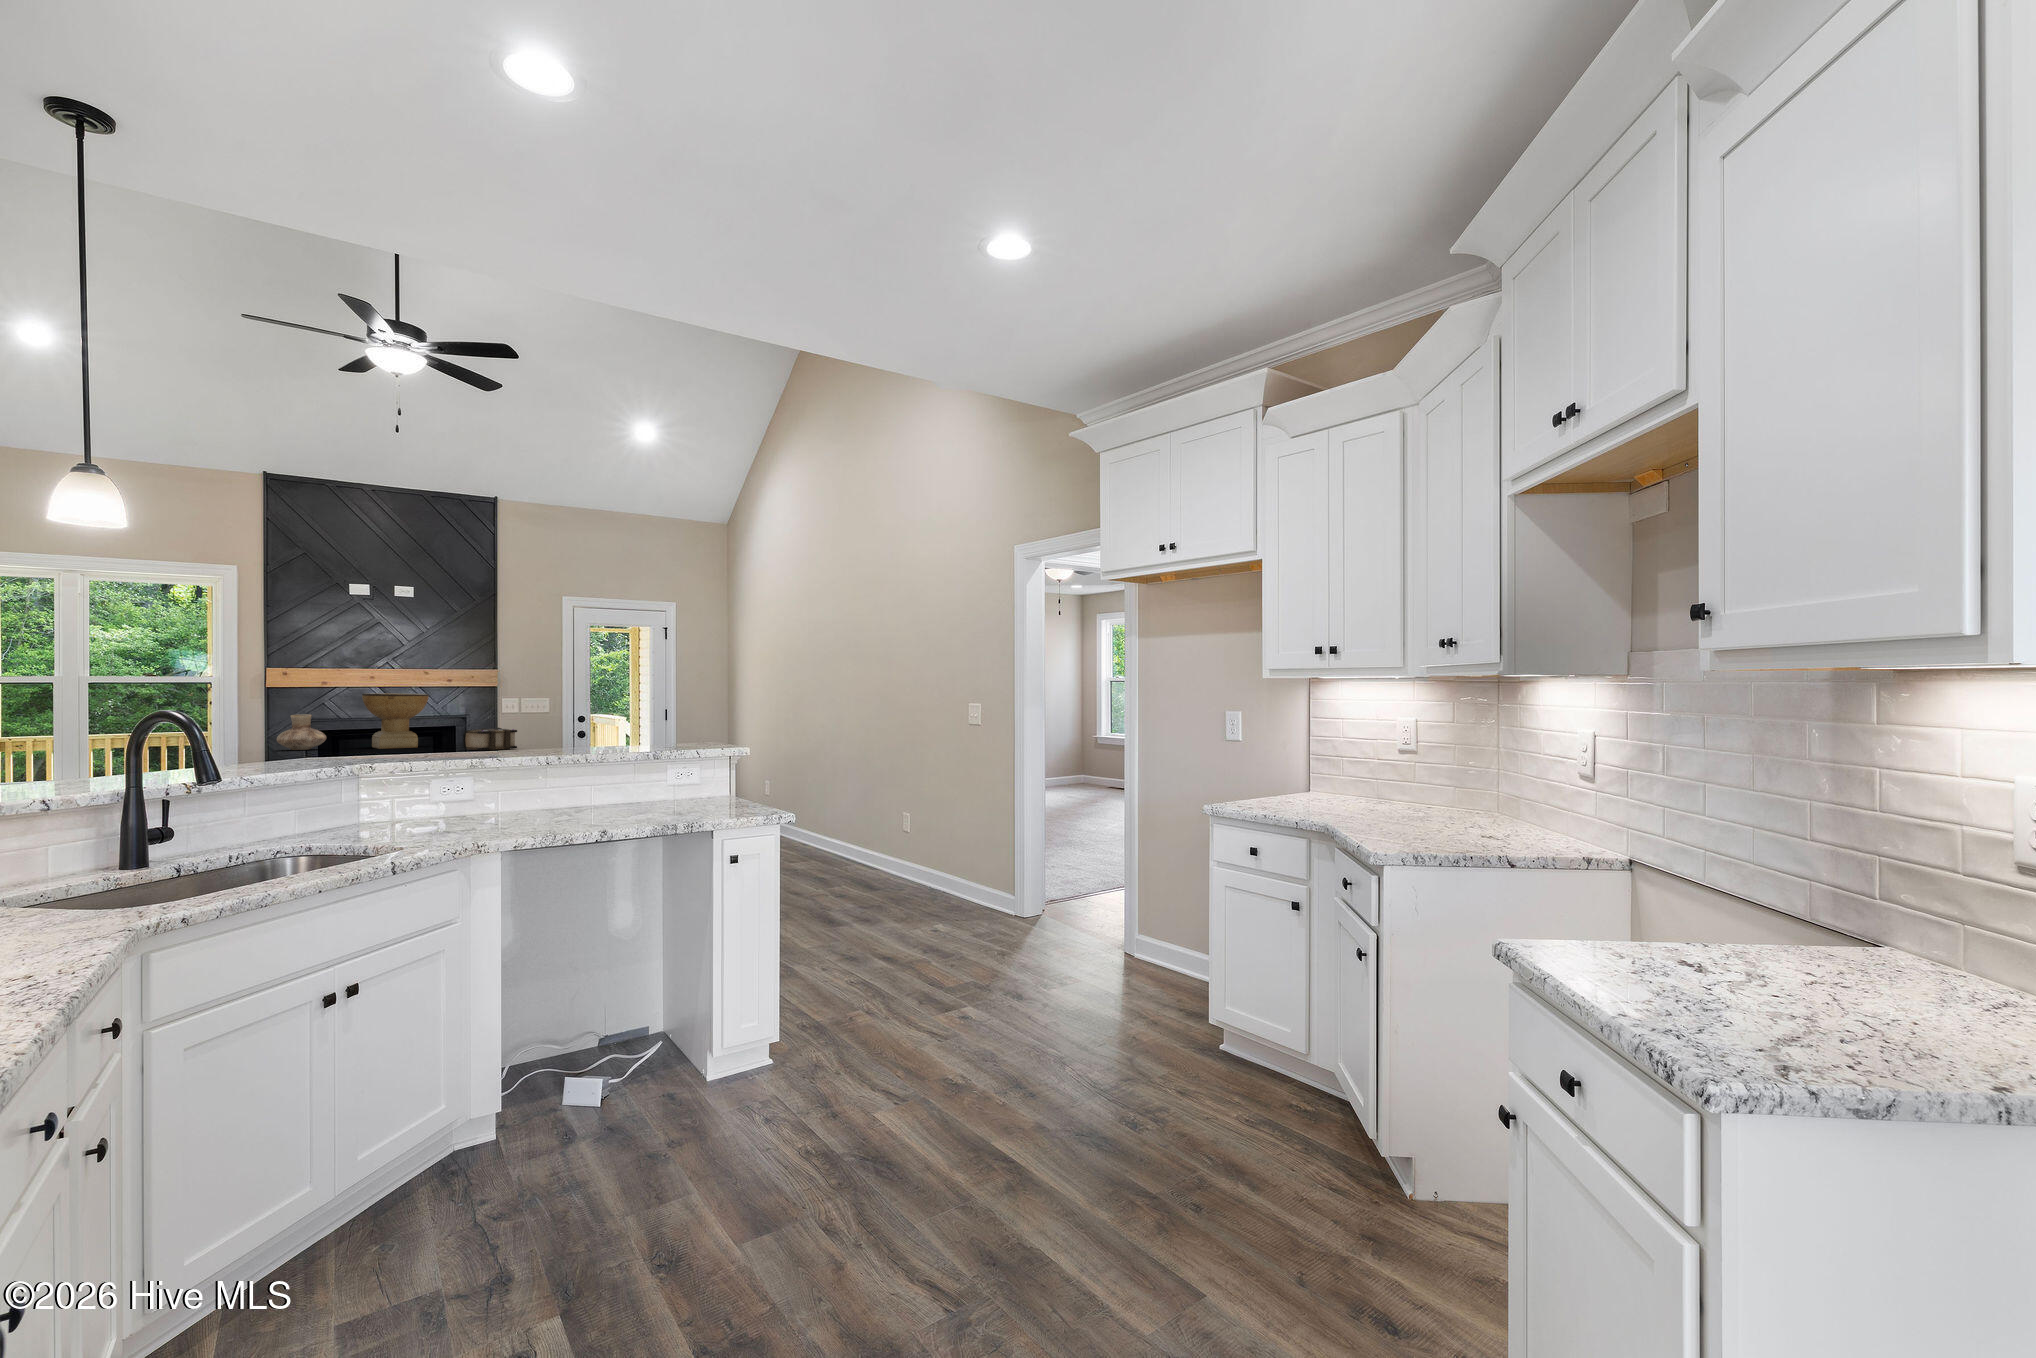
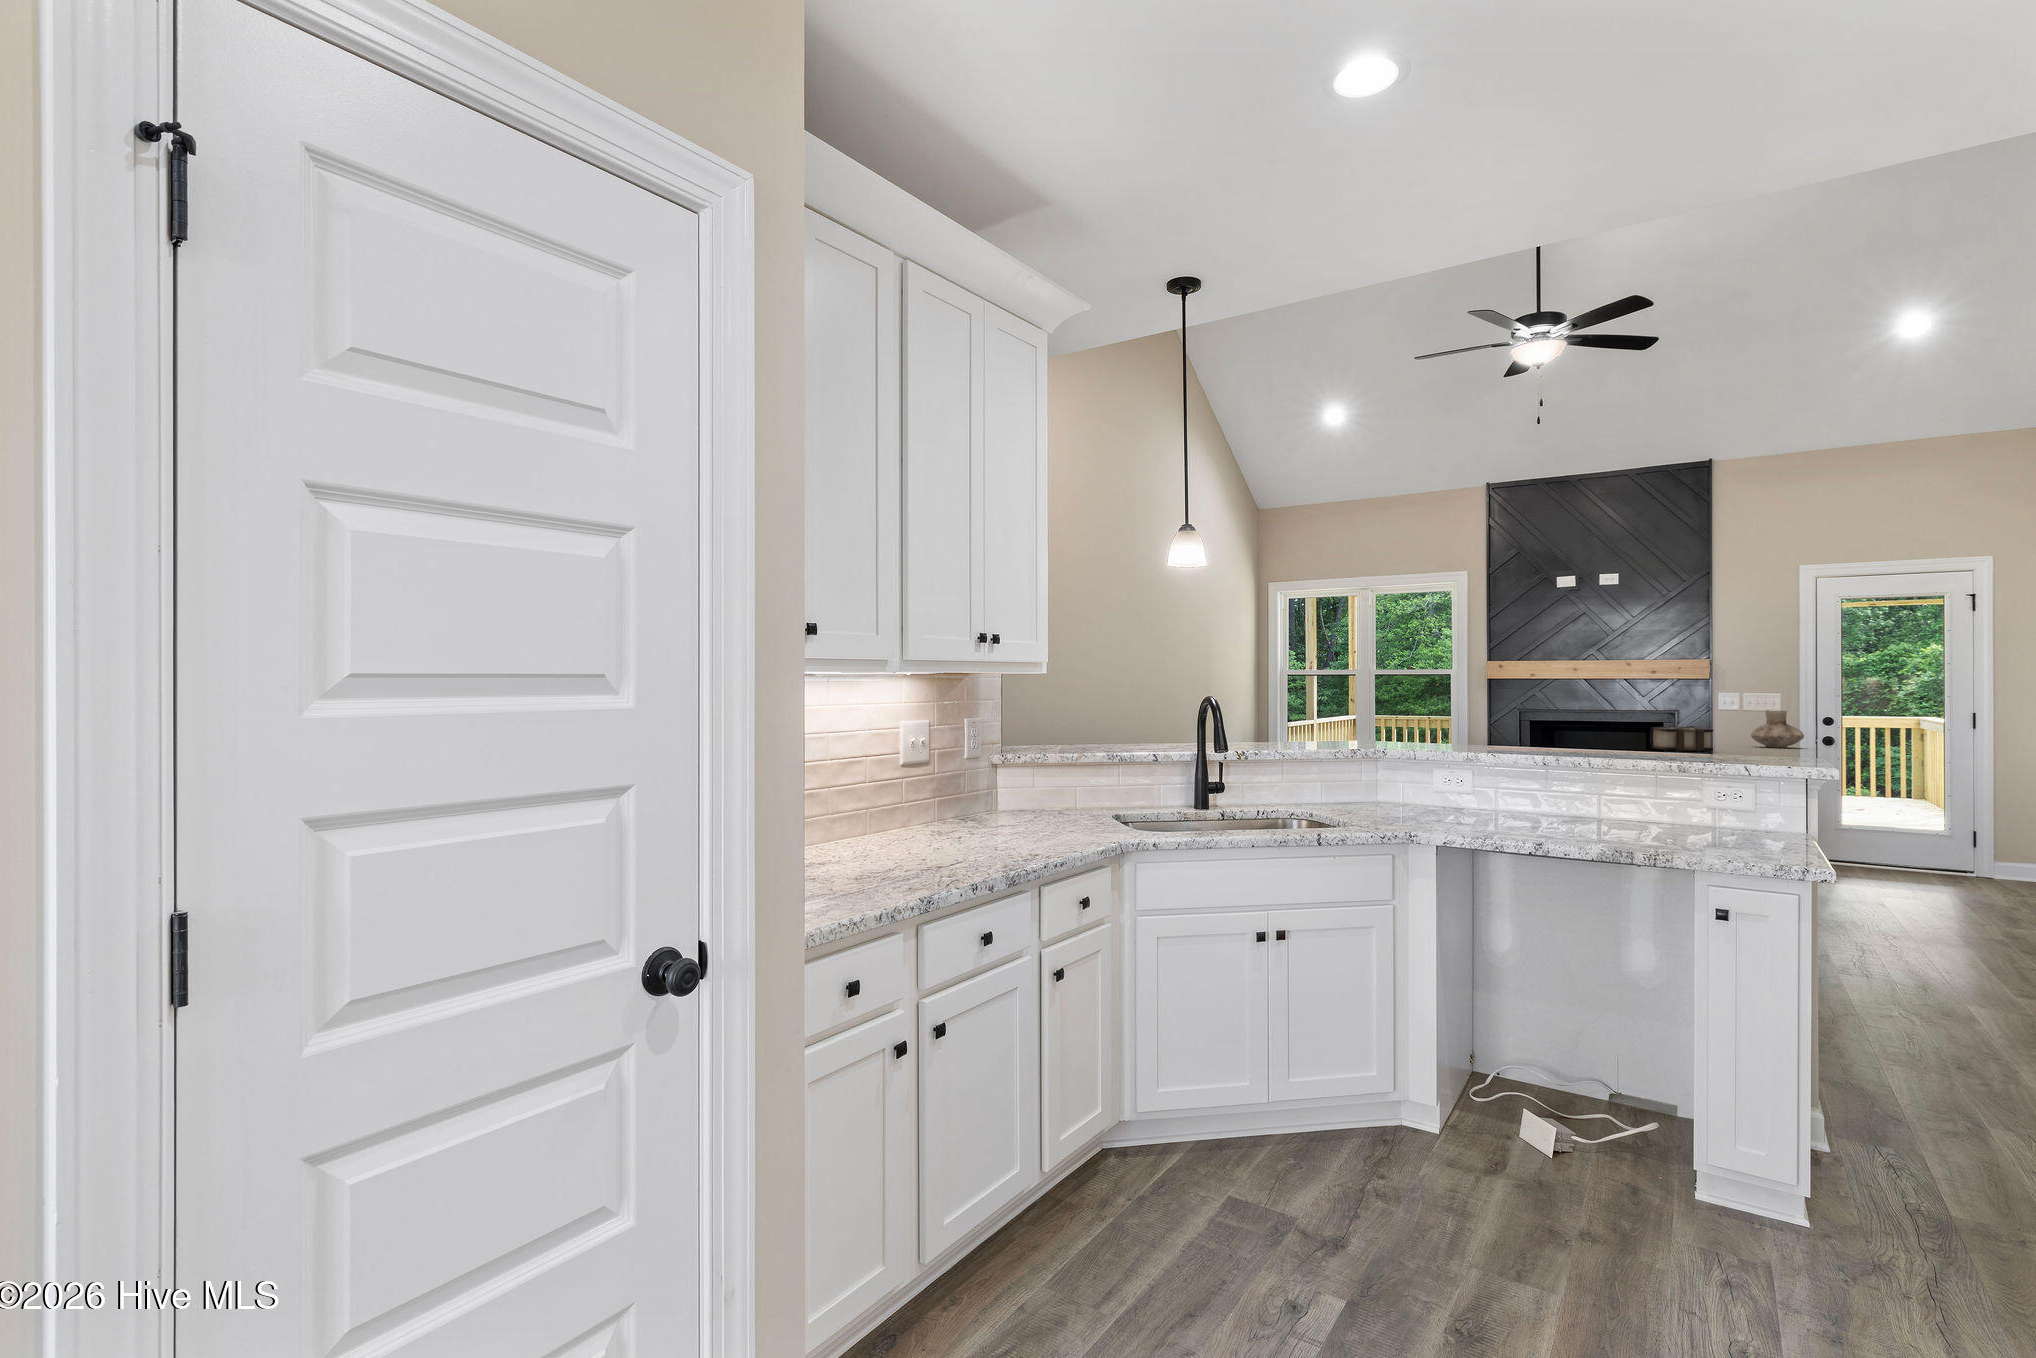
decorative bowl: present [362,694,429,749] -> none [1568,686,1634,743]
vase: present [276,714,326,750] -> present [1751,710,1804,748]

